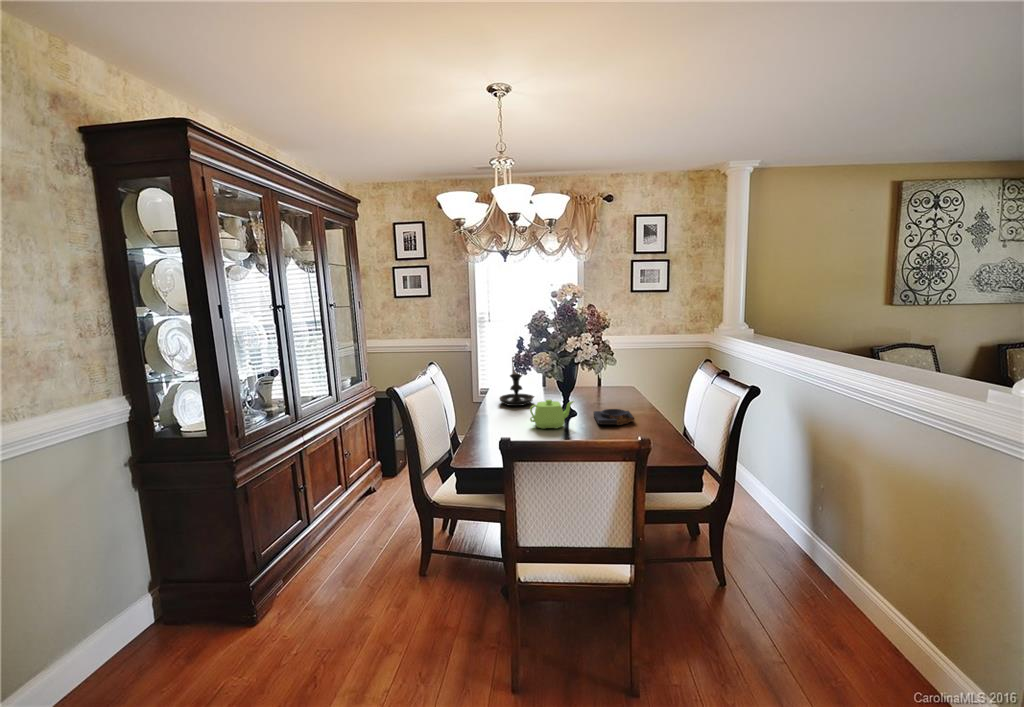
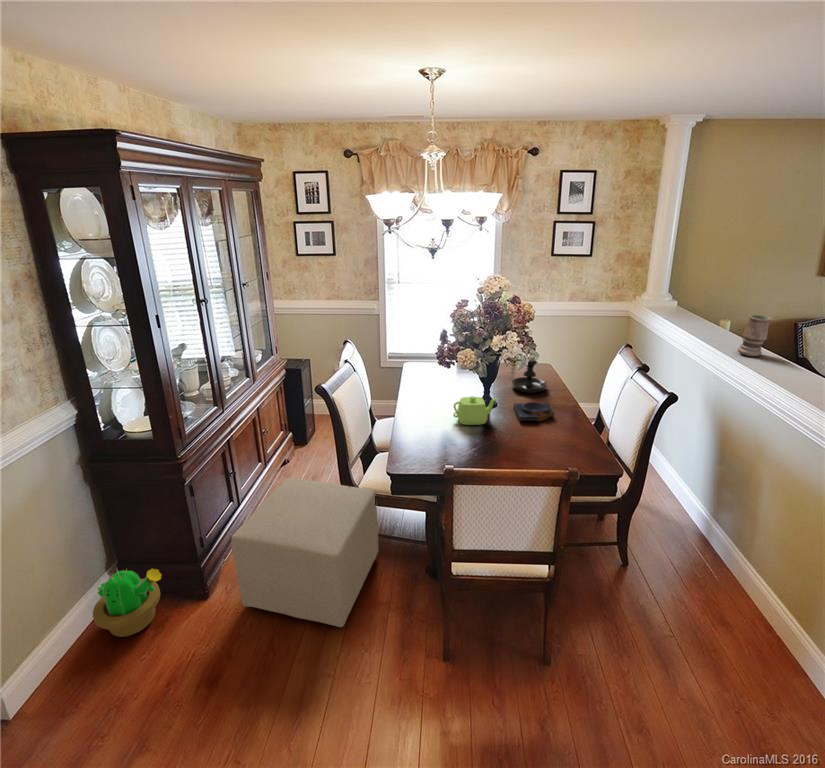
vase: none [815,318,843,358] -> present [738,315,772,357]
candle holder: present [500,357,534,406] -> present [512,343,547,393]
ottoman: none [283,492,453,659] -> present [231,478,379,627]
decorative plant: none [117,582,203,671] -> present [93,569,162,637]

